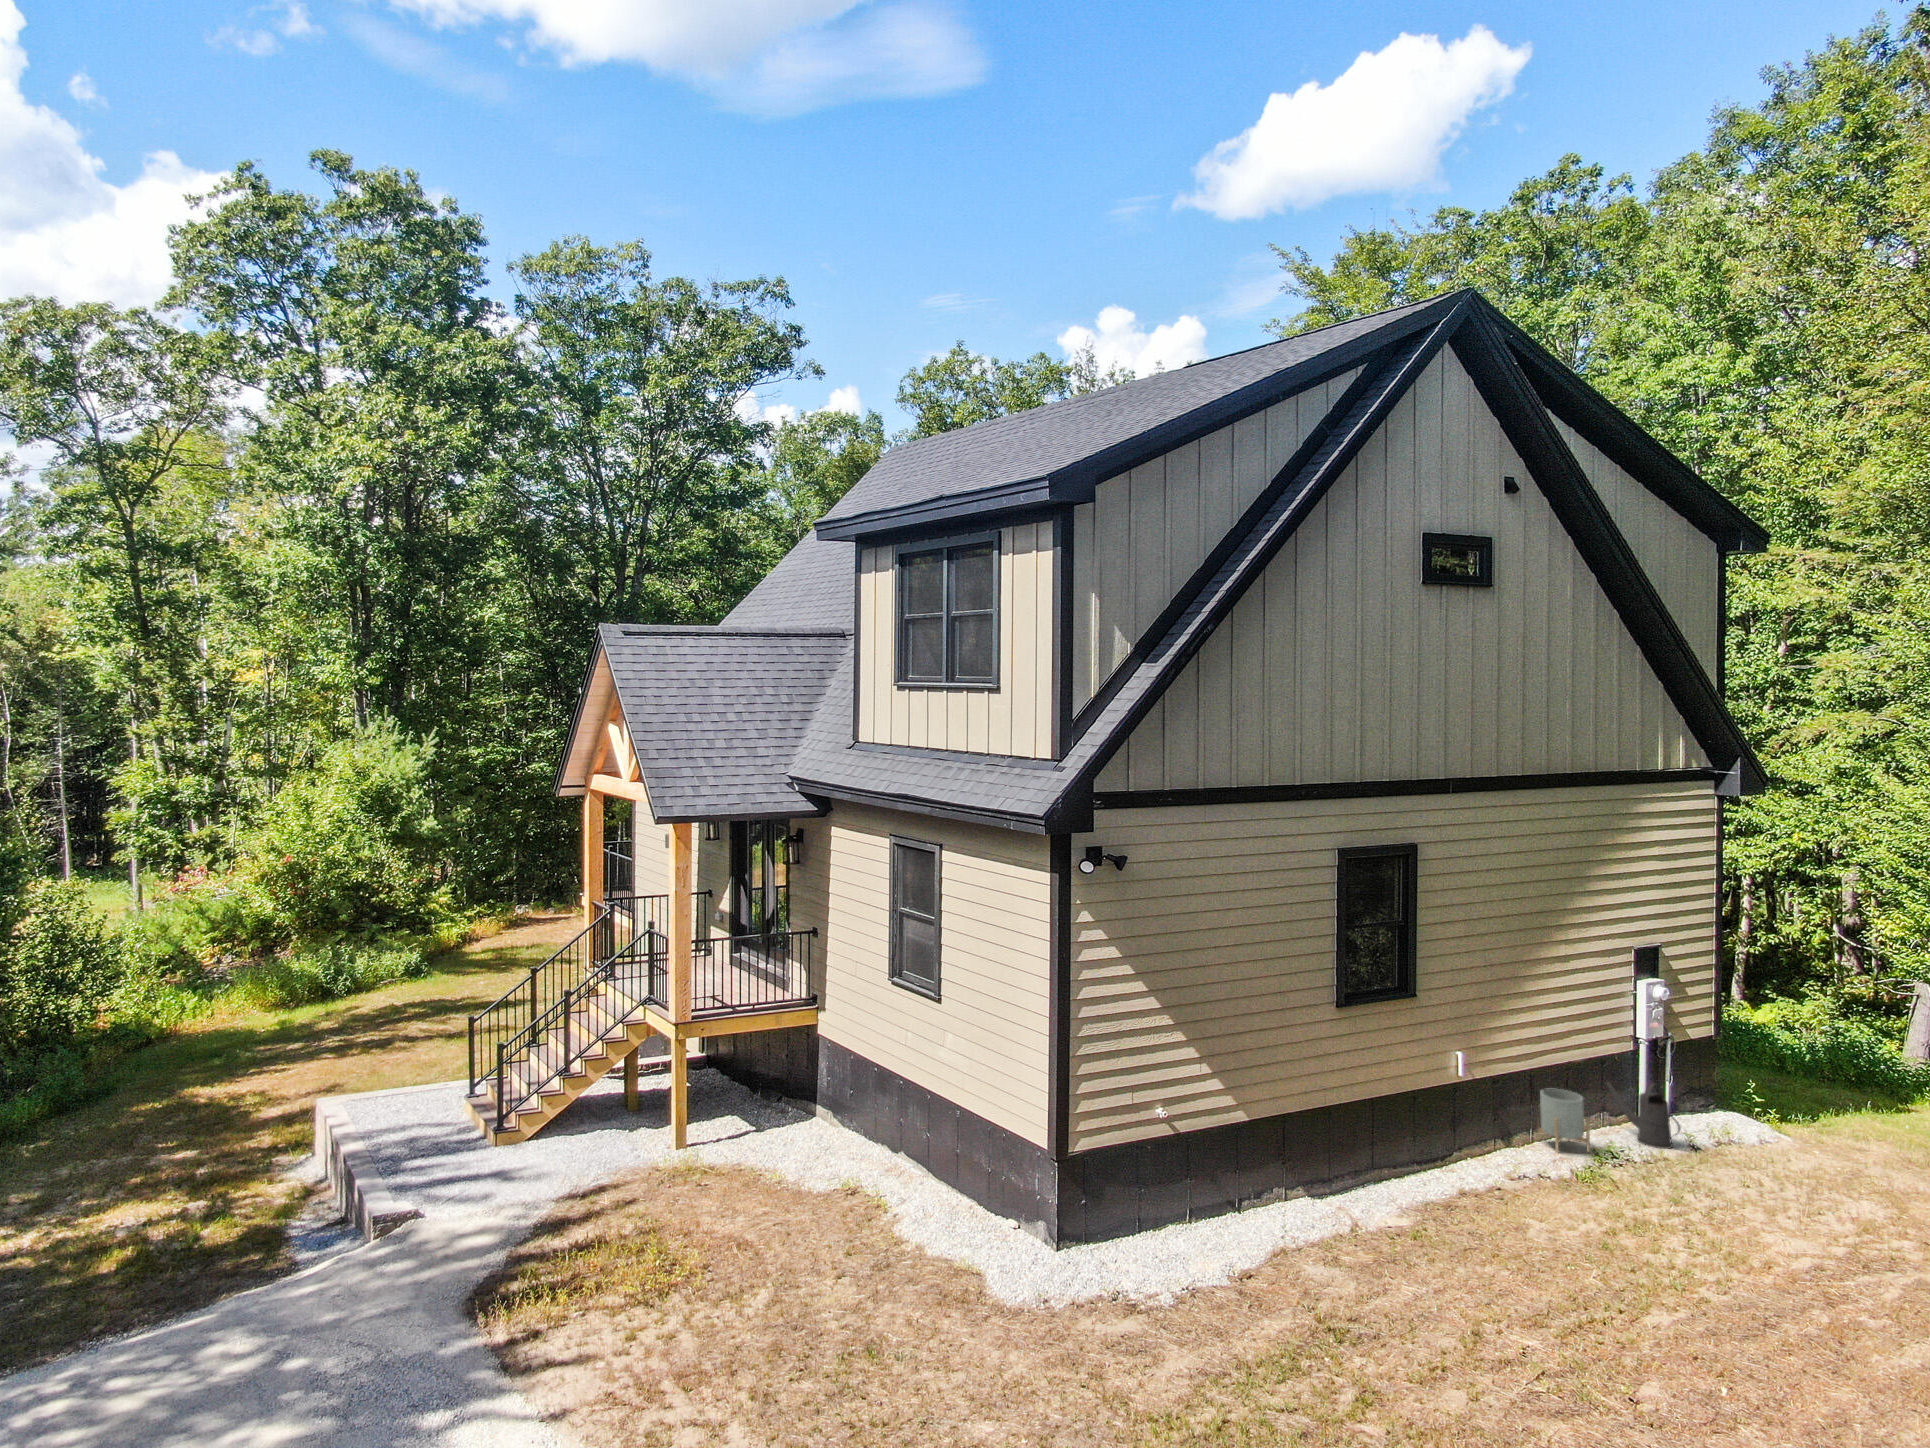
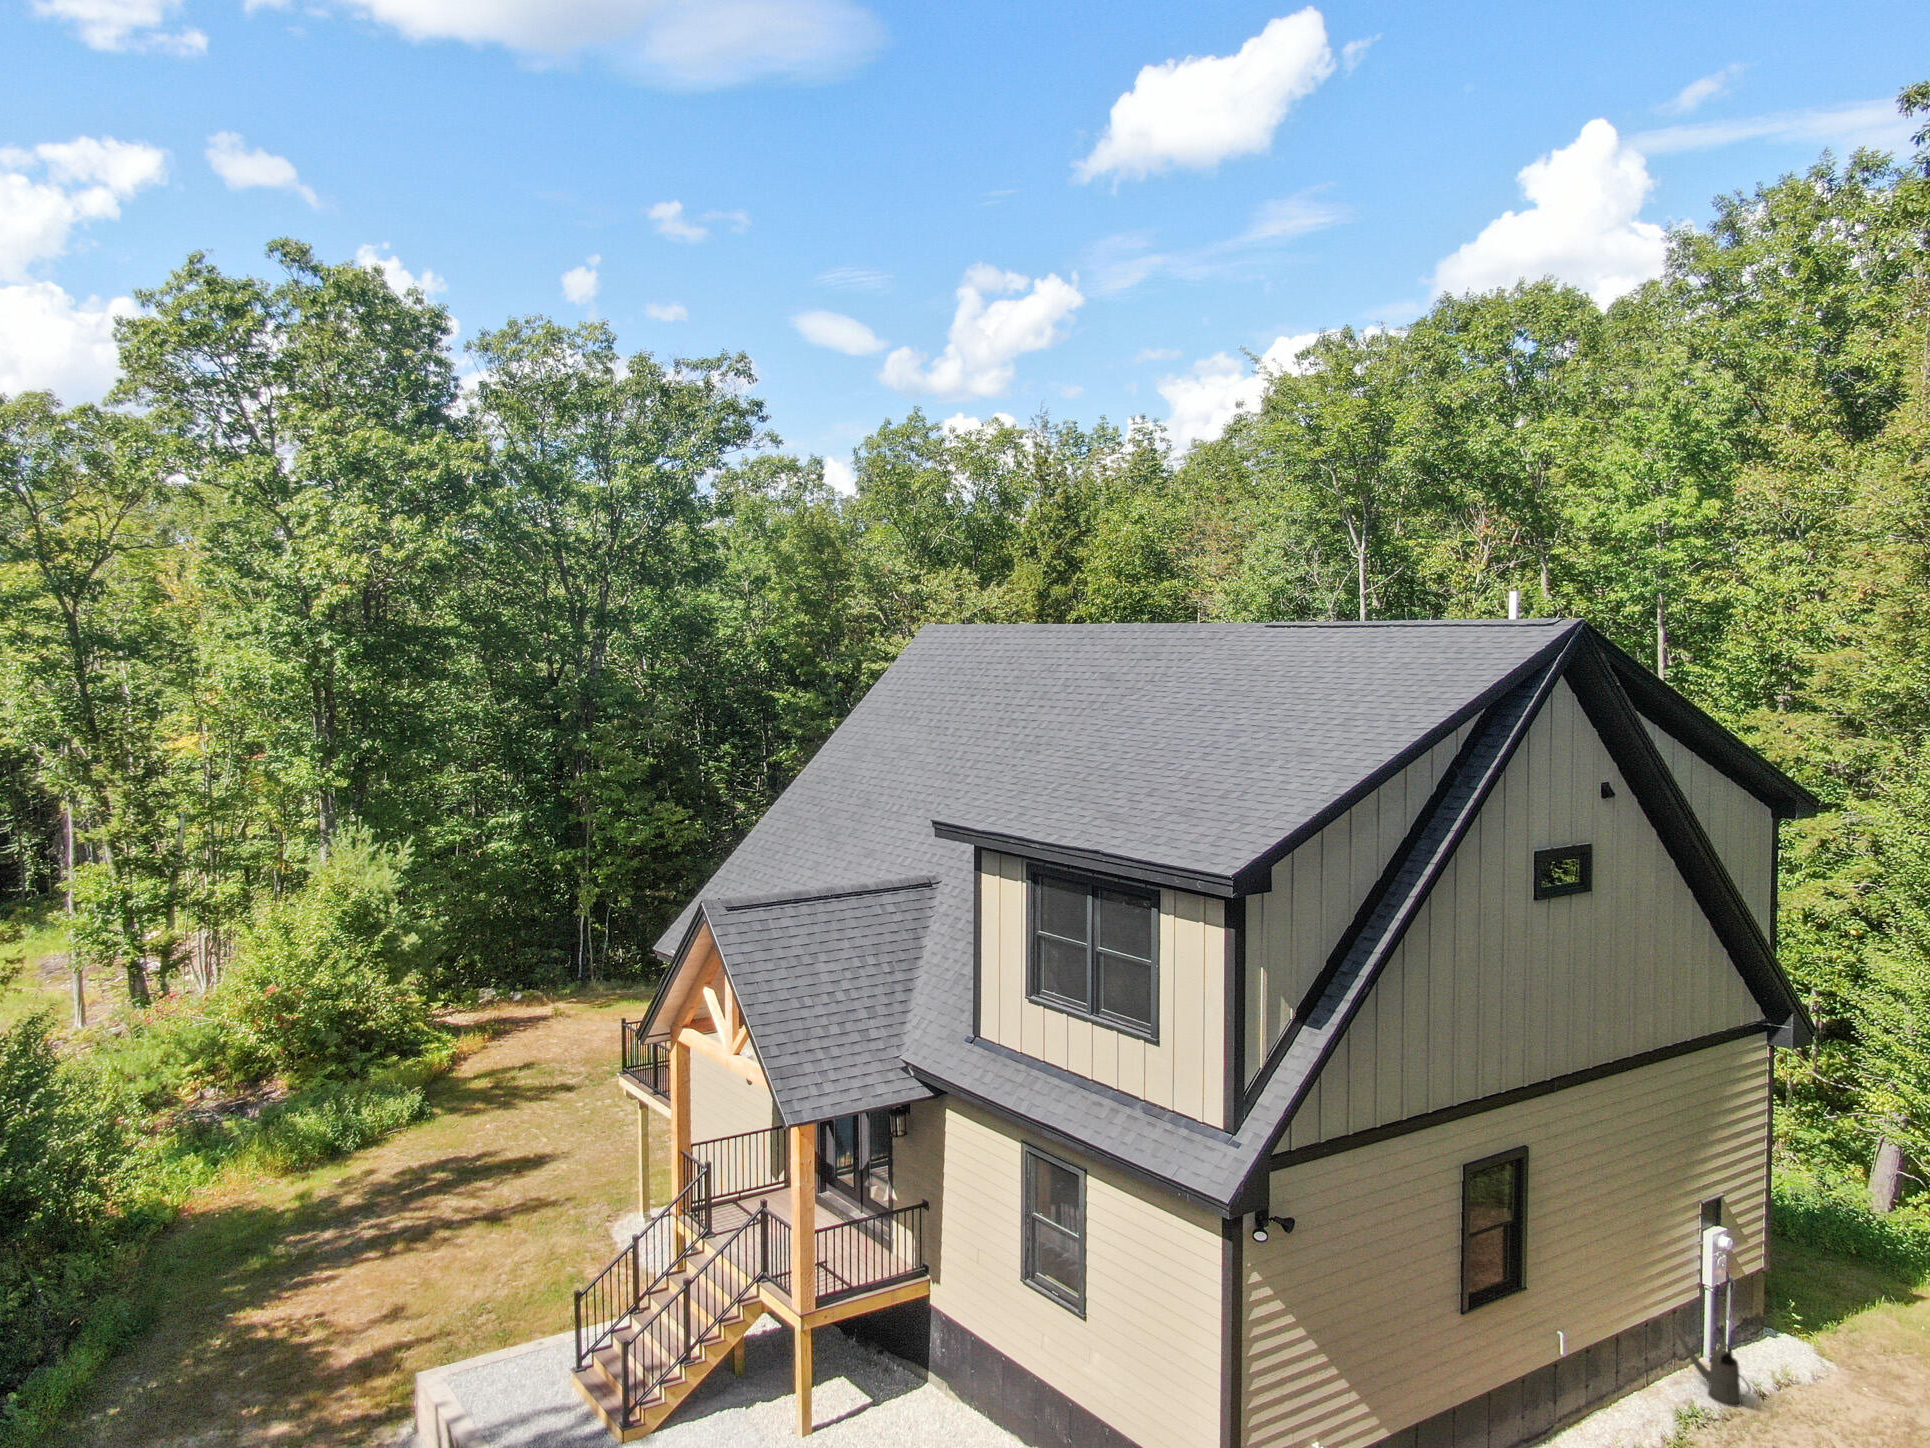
planter: present [1536,1089,1590,1153] -> none [1620,1352,1672,1422]

